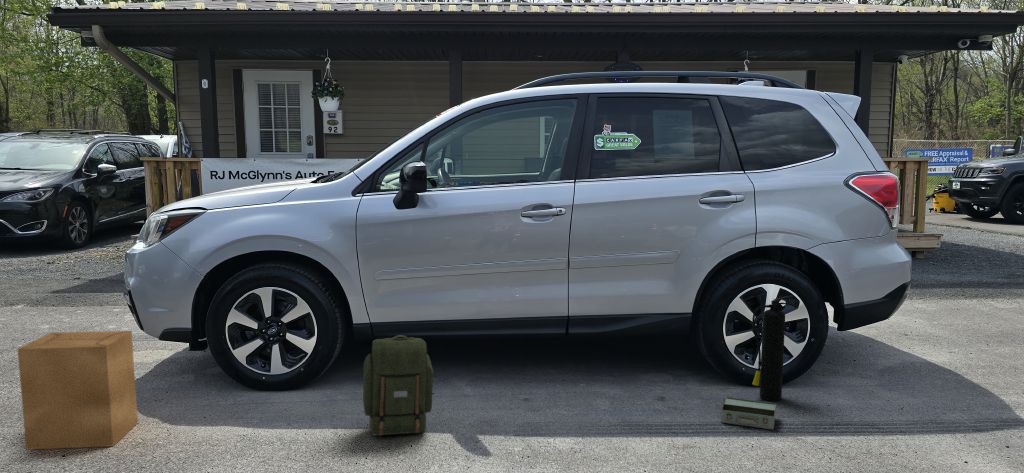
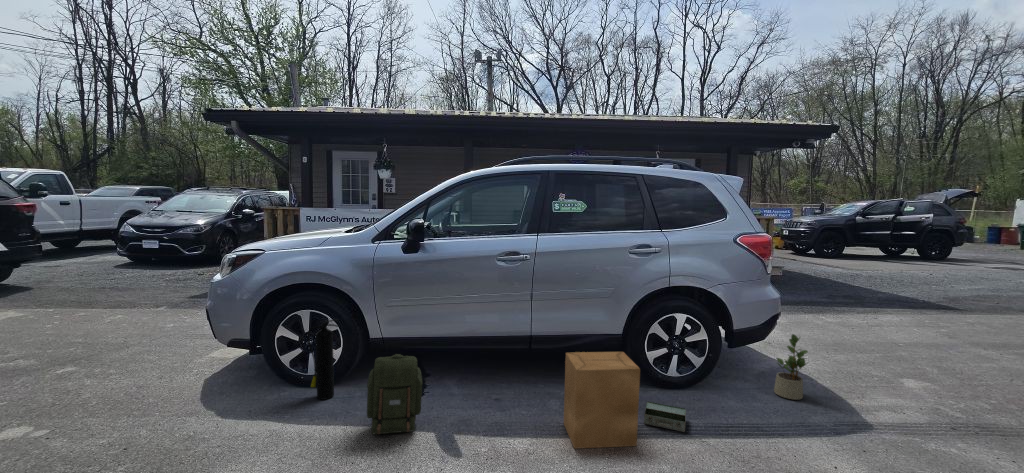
fire extinguisher: present [752,296,793,401] -> present [307,319,338,400]
potted plant: none [899,309,945,396] -> present [774,334,808,400]
cardboard box: present [18,331,138,450] -> present [564,352,640,449]

